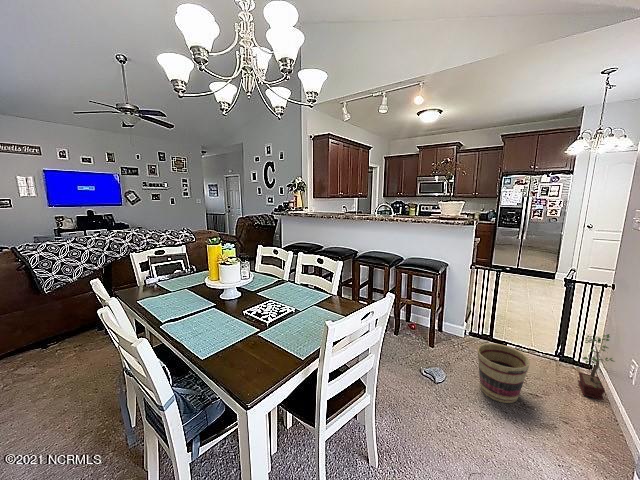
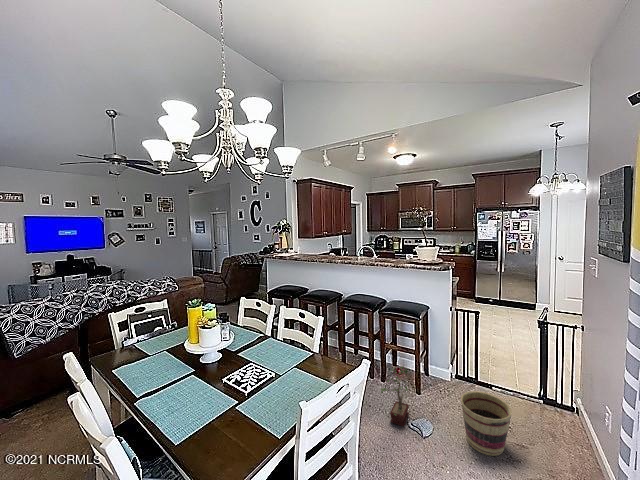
potted plant: present [578,334,614,400] -> present [381,367,409,426]

